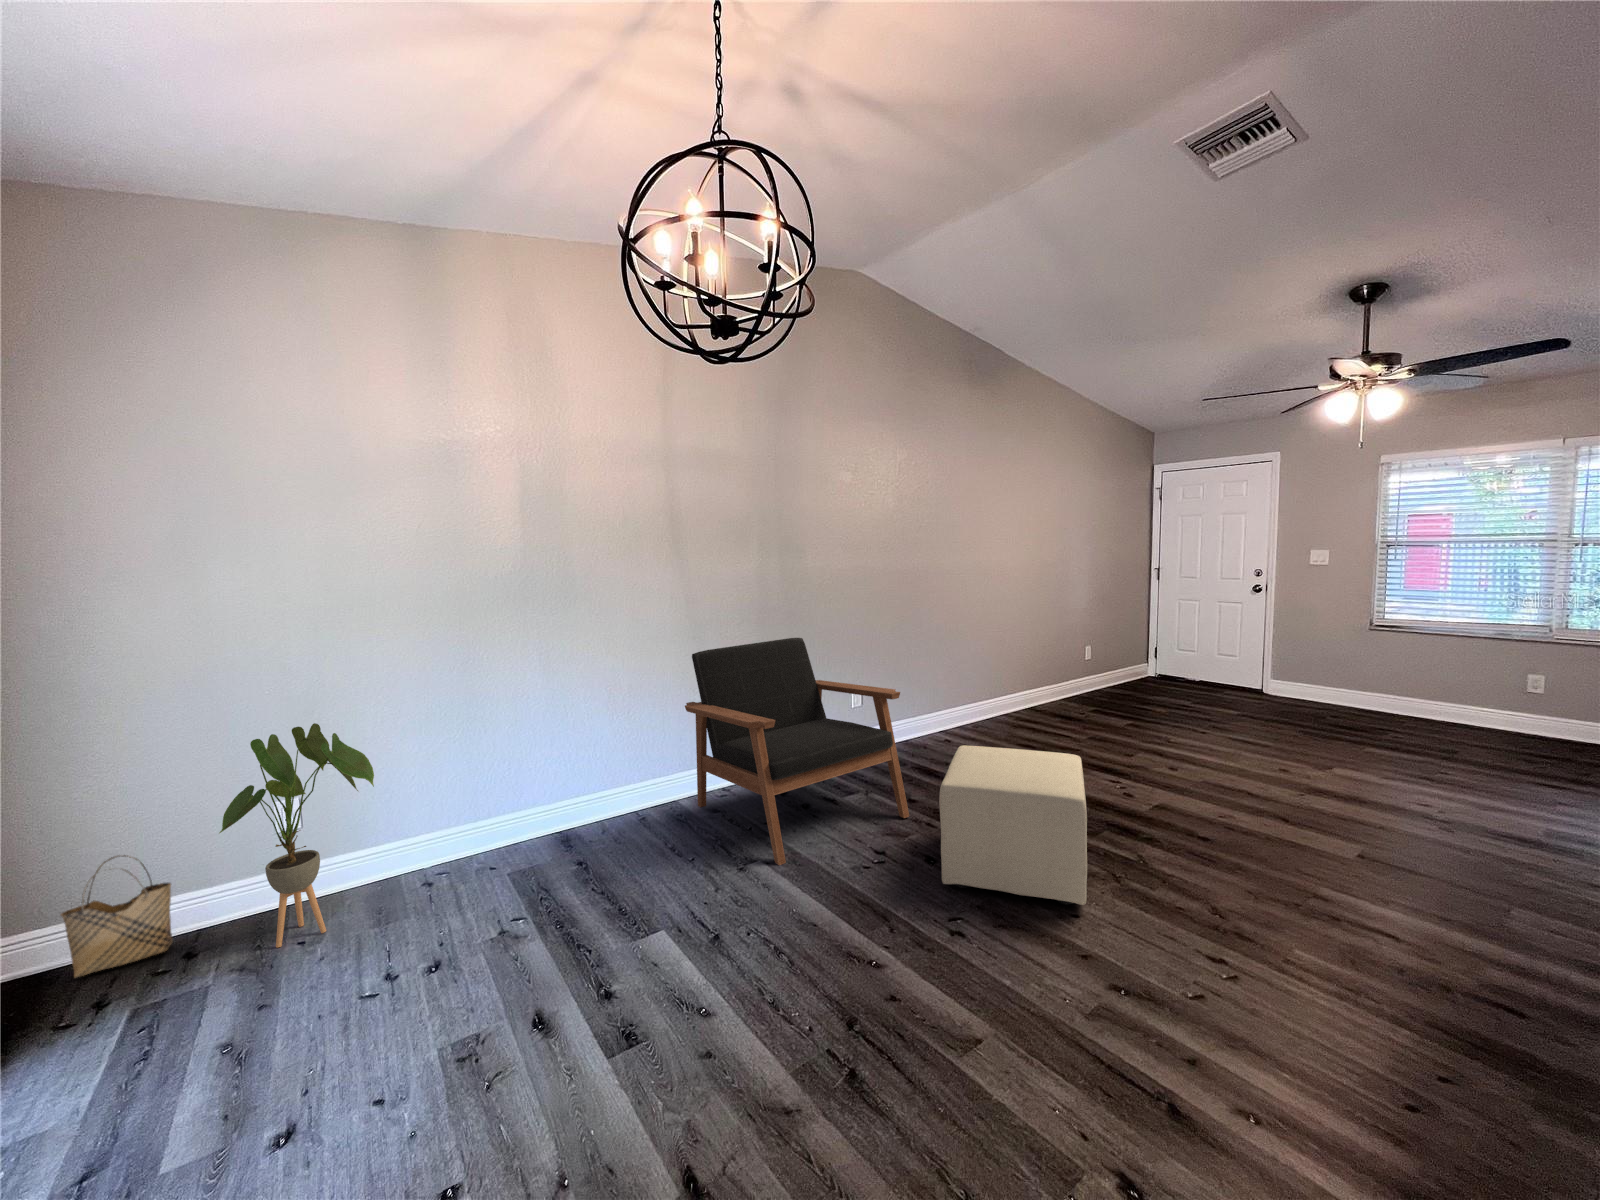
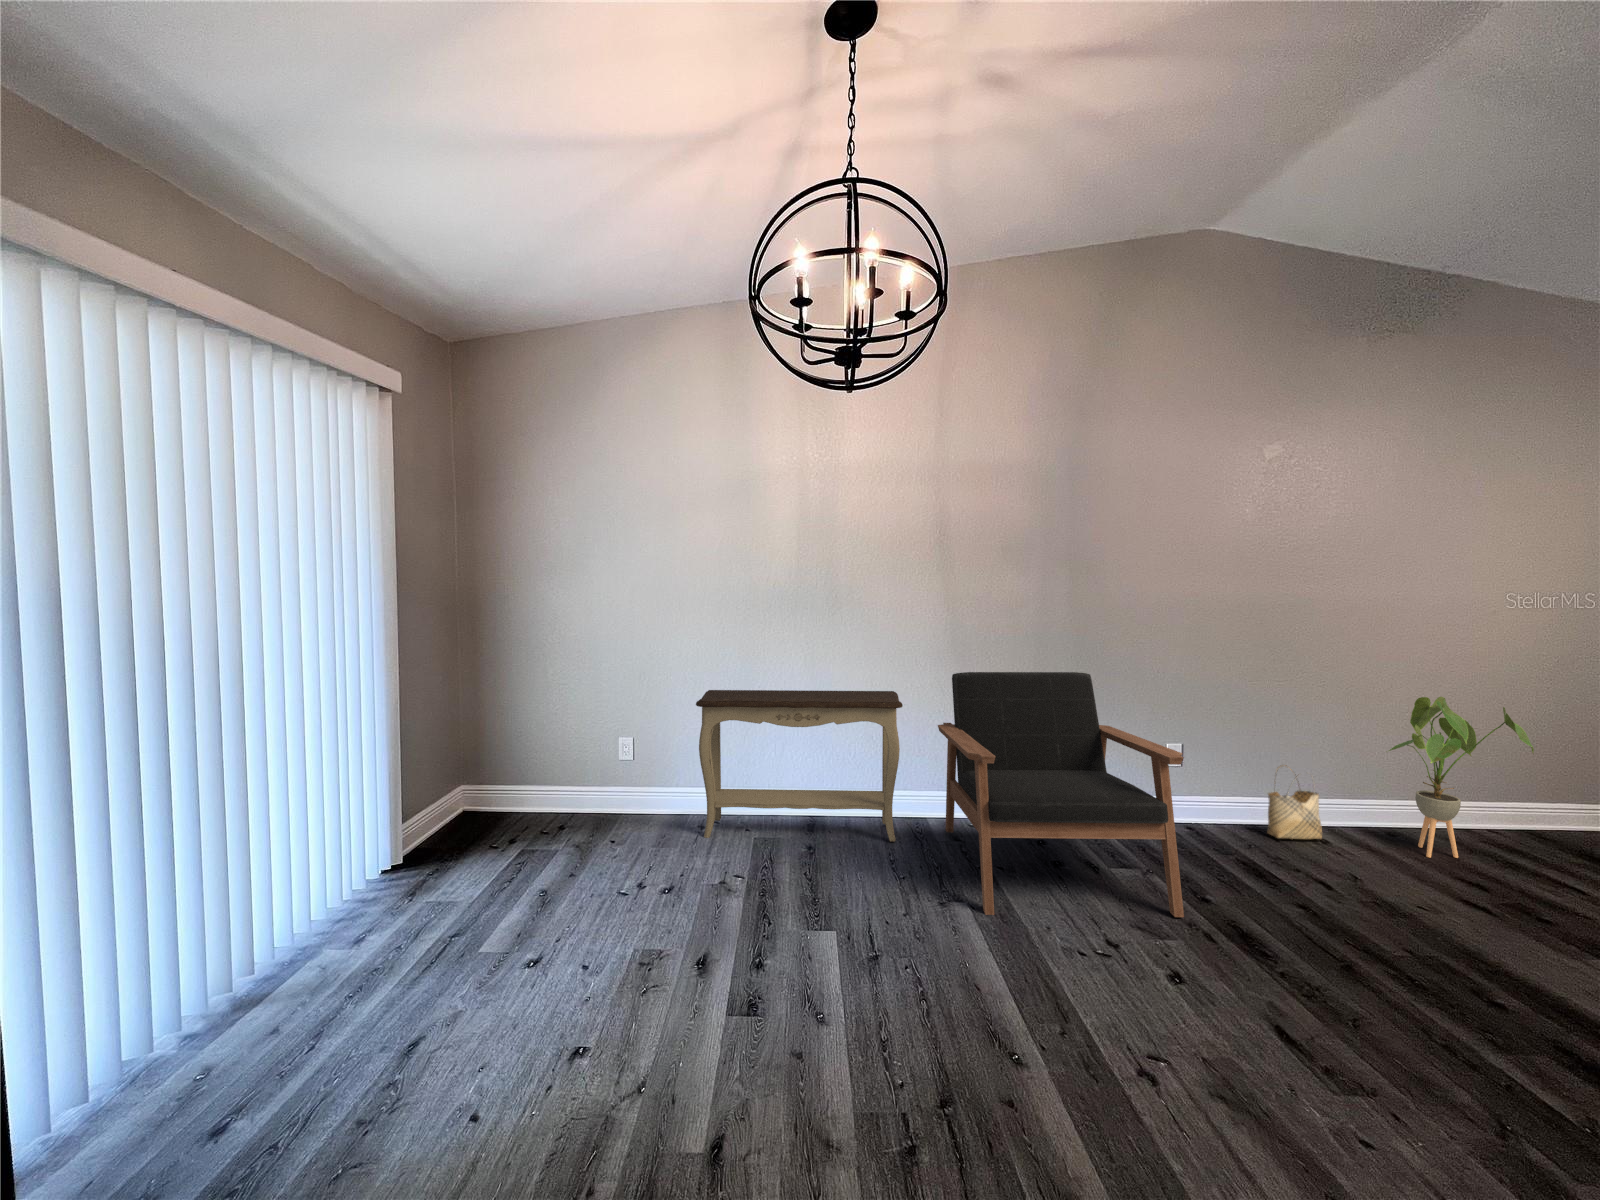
console table: none [408,680,661,896] -> present [696,690,903,842]
house plant: present [219,723,374,948] -> present [1389,697,1534,858]
ottoman: present [939,745,1087,905] -> none [1167,845,1458,1134]
woven basket: present [61,855,172,978] -> present [1267,765,1322,839]

